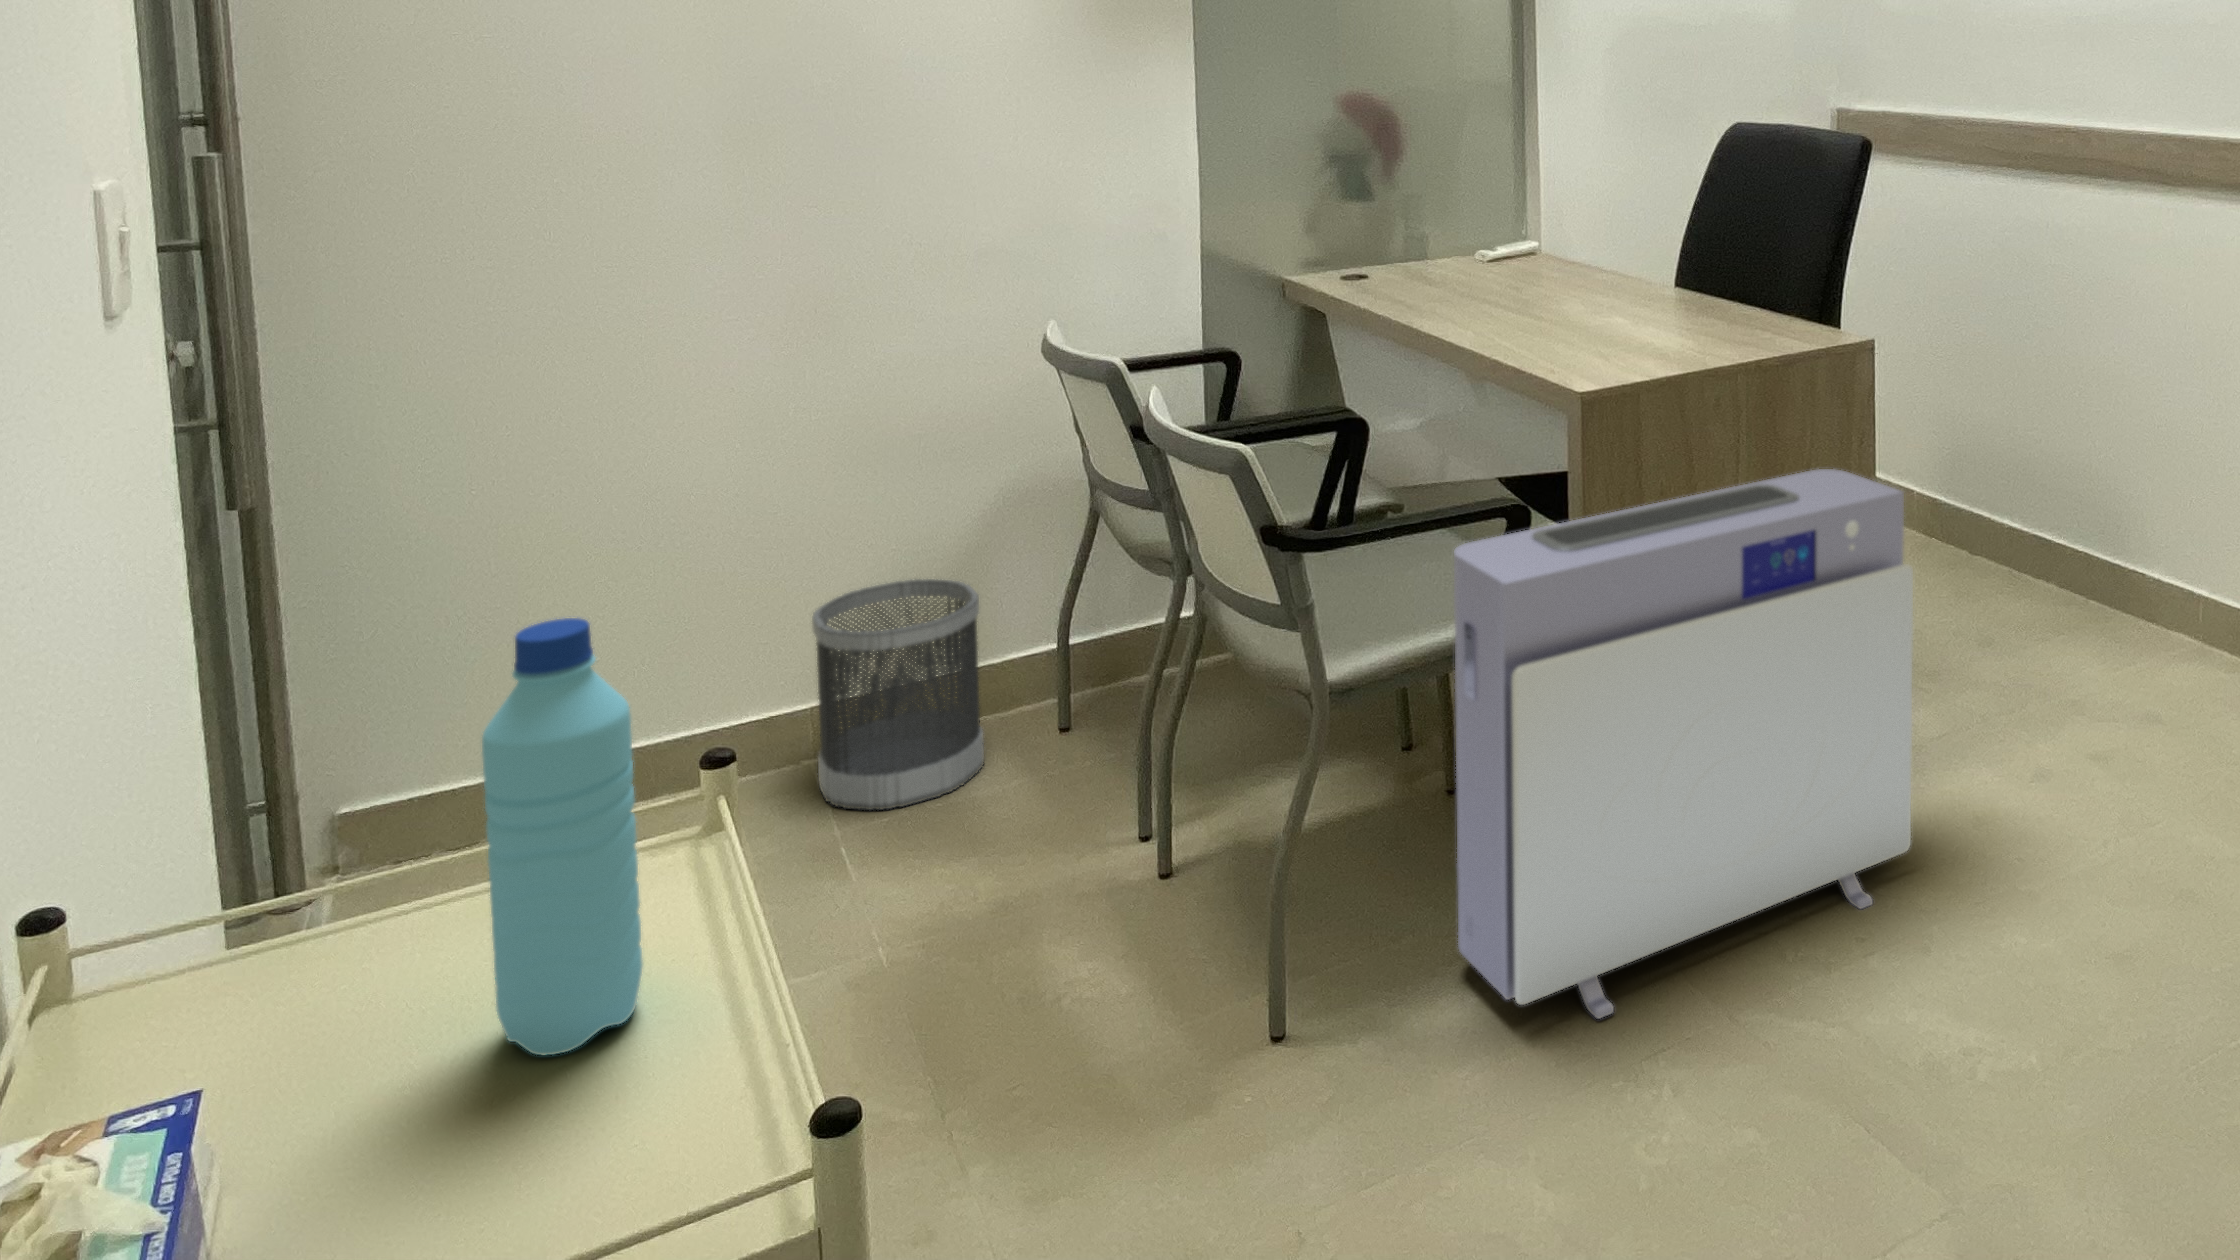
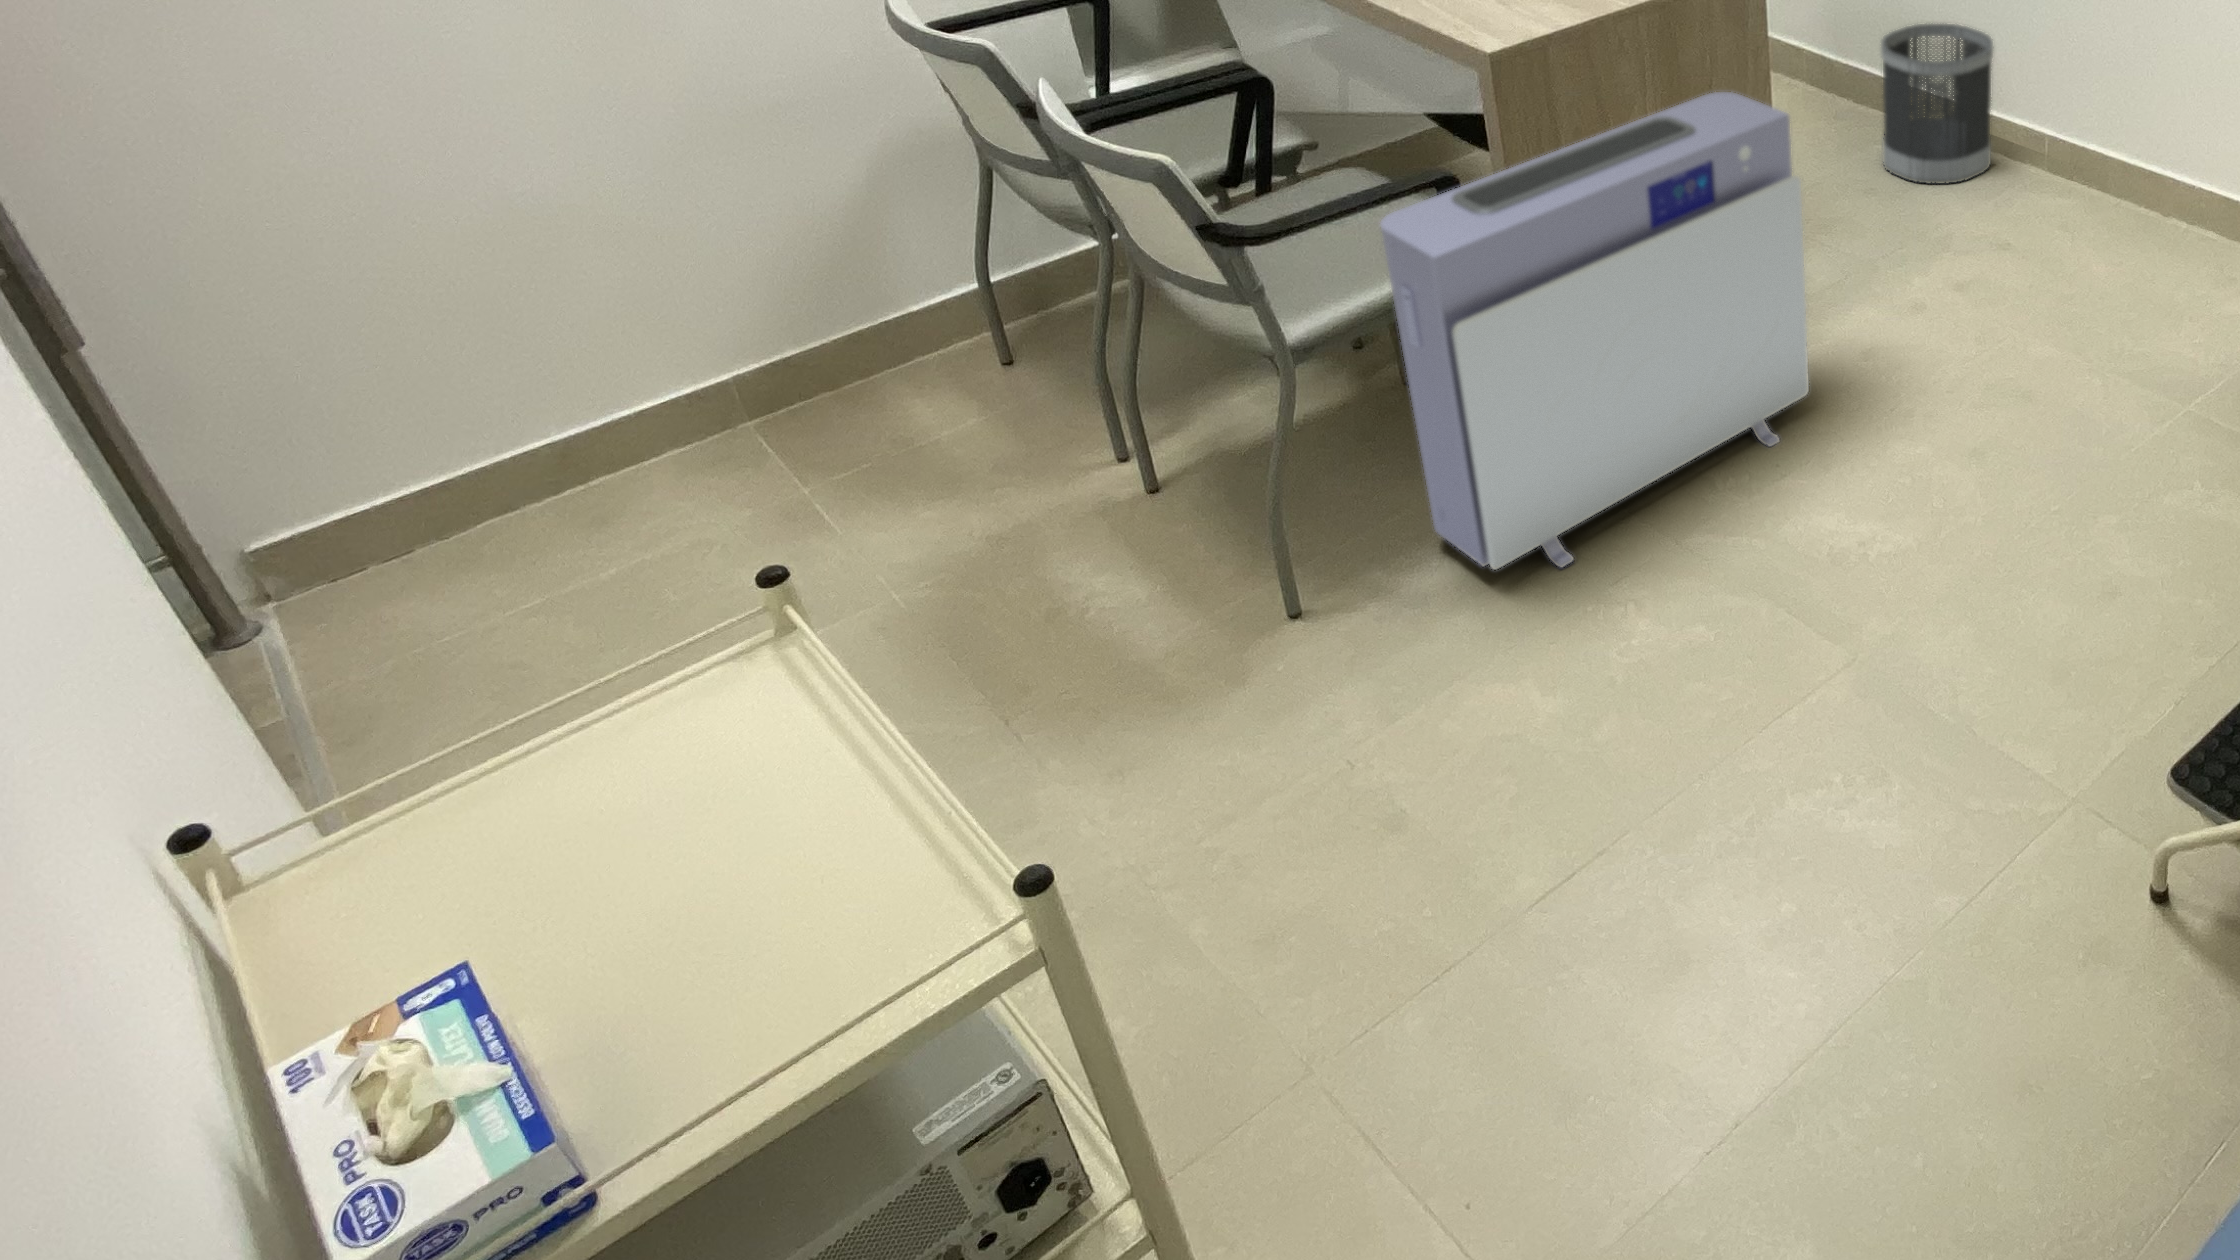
wastebasket: present [812,579,984,810] -> present [1881,24,1993,184]
water bottle: present [482,618,642,1055] -> none [585,567,790,868]

